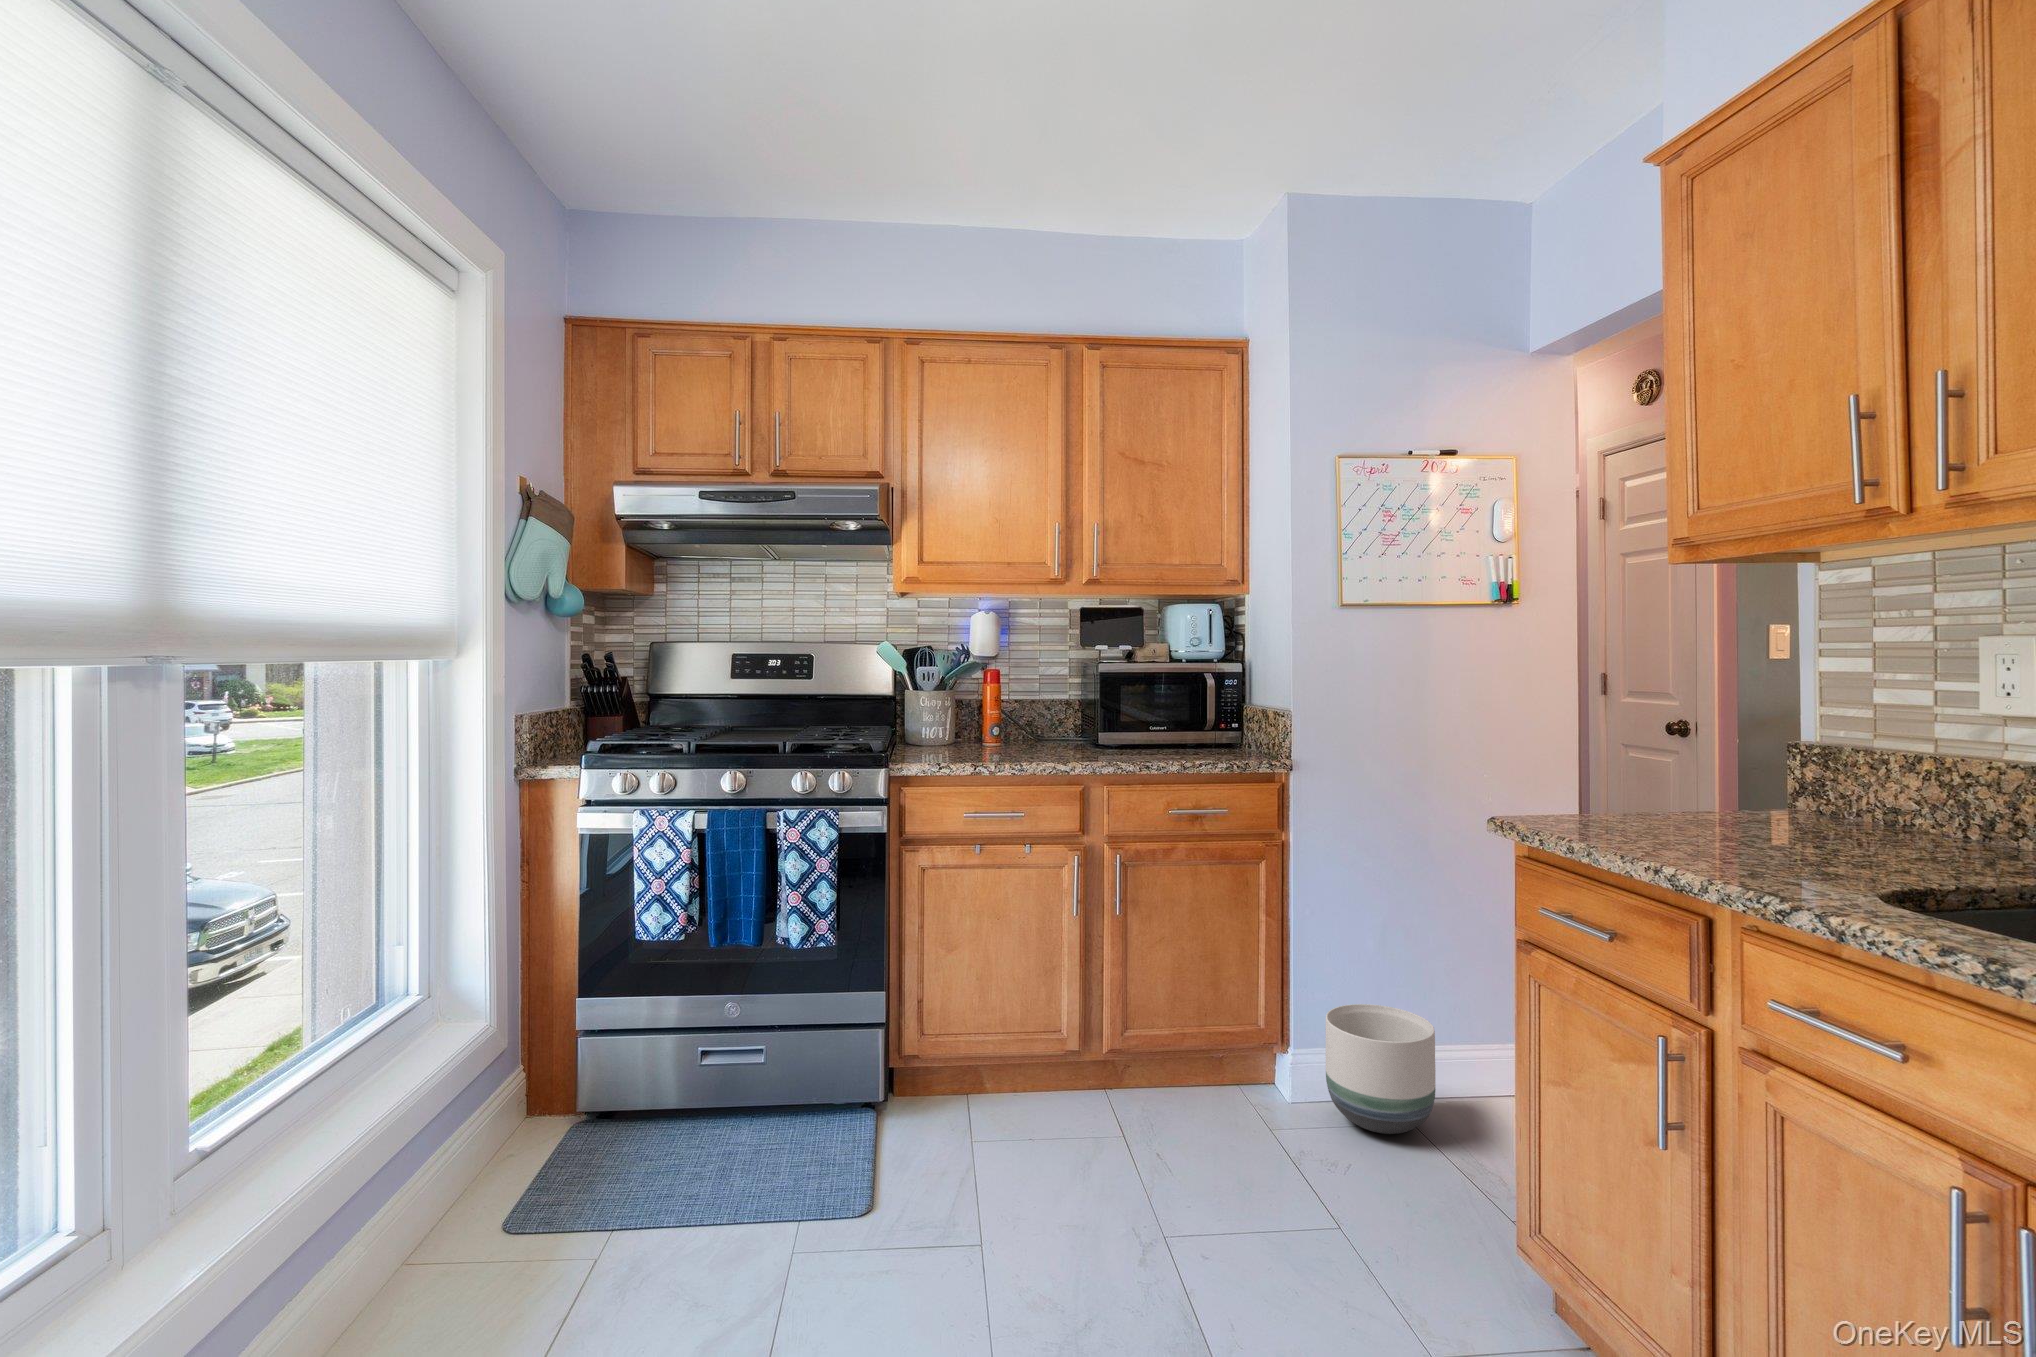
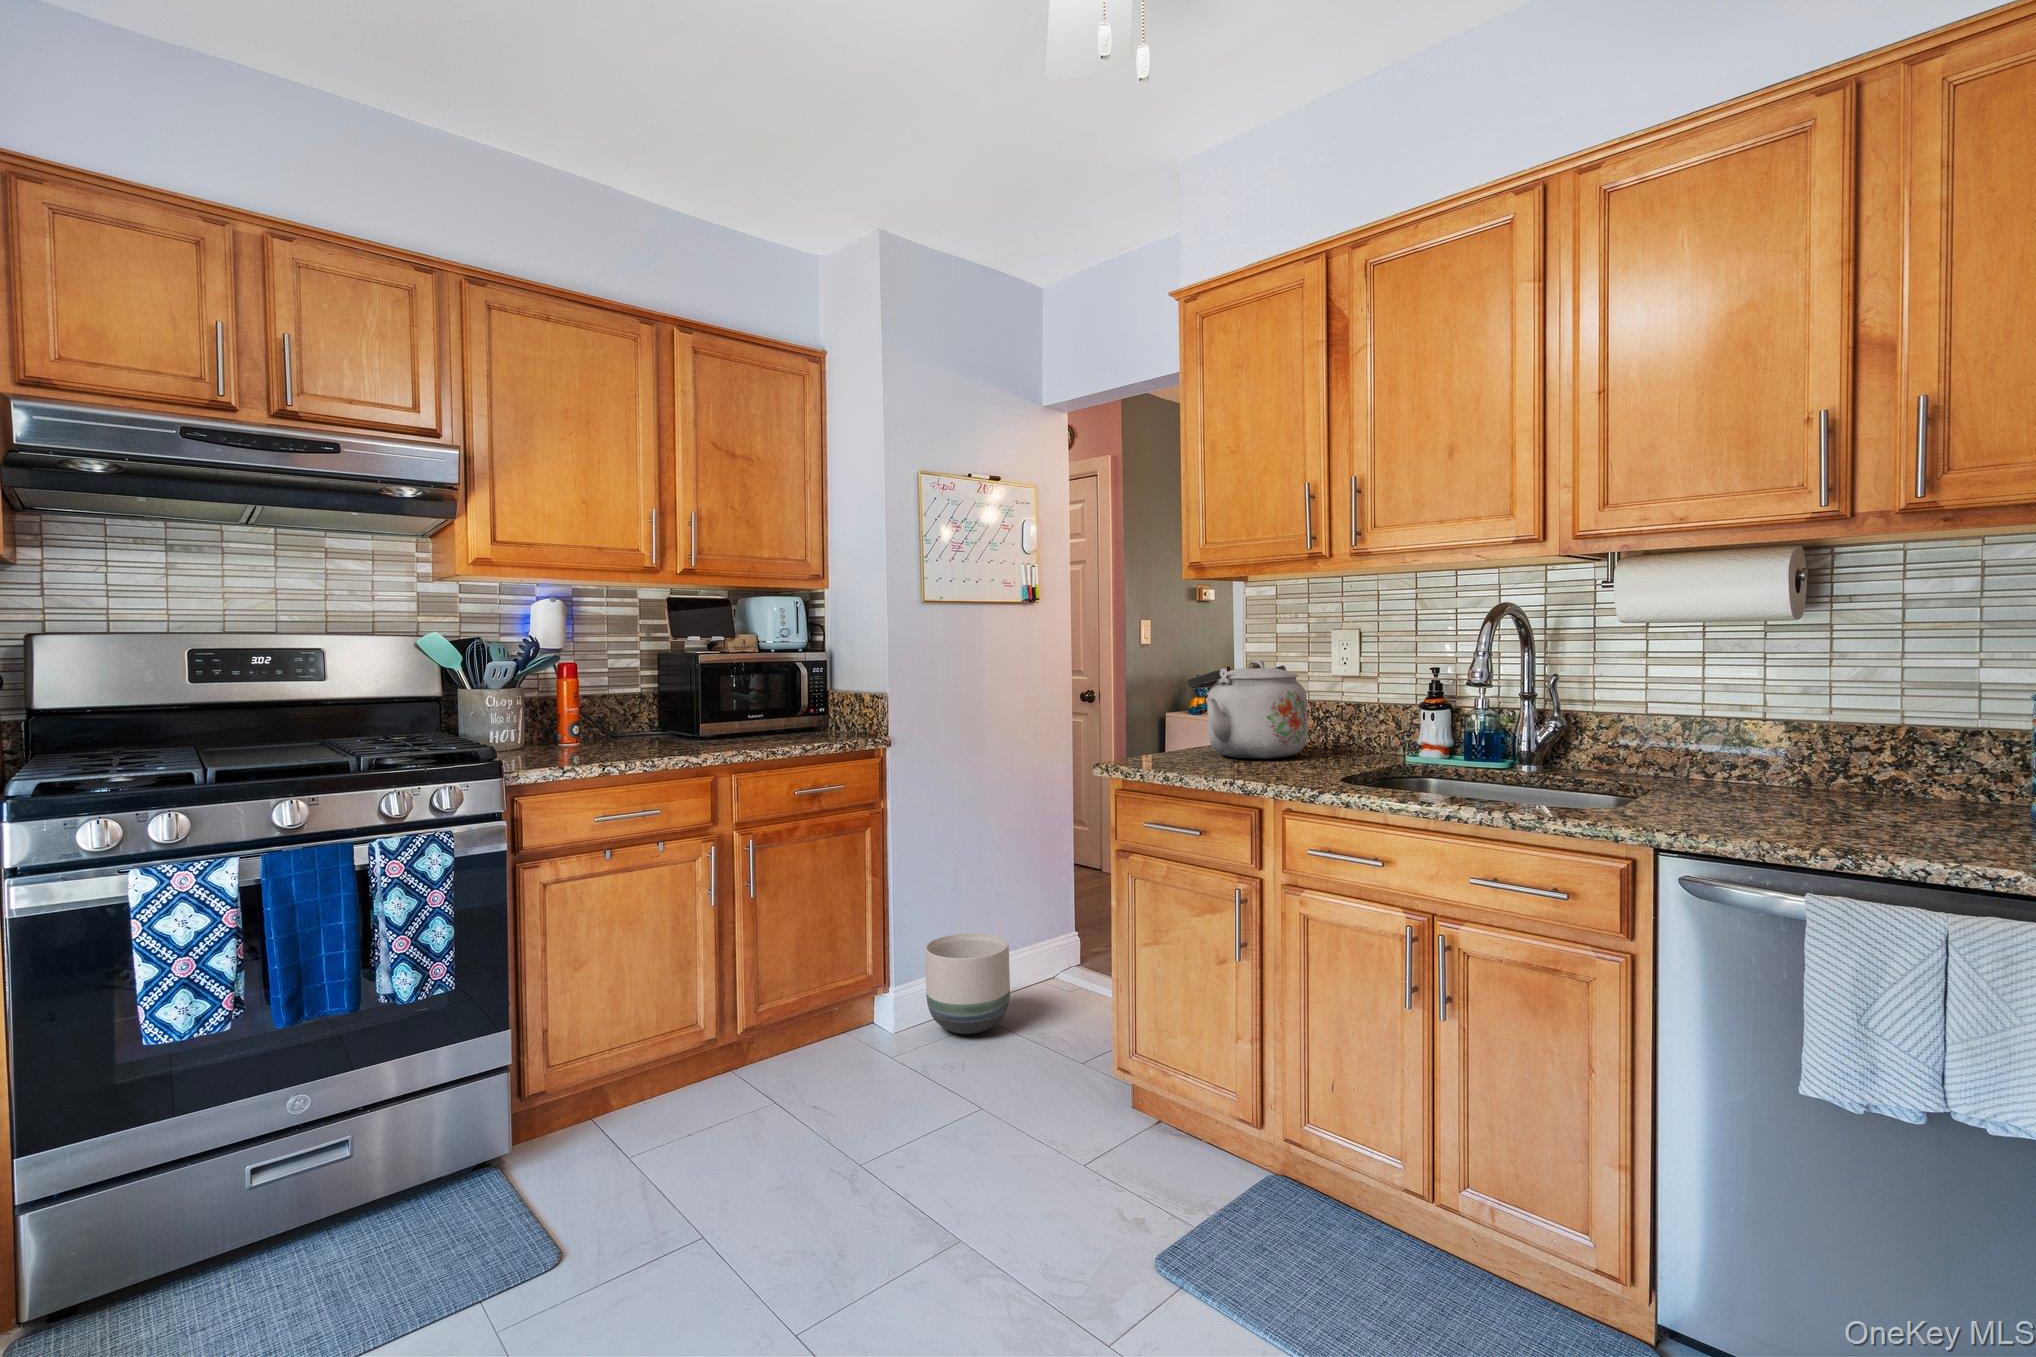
kettle: none [1652,682,1889,845] -> present [1188,661,1308,759]

